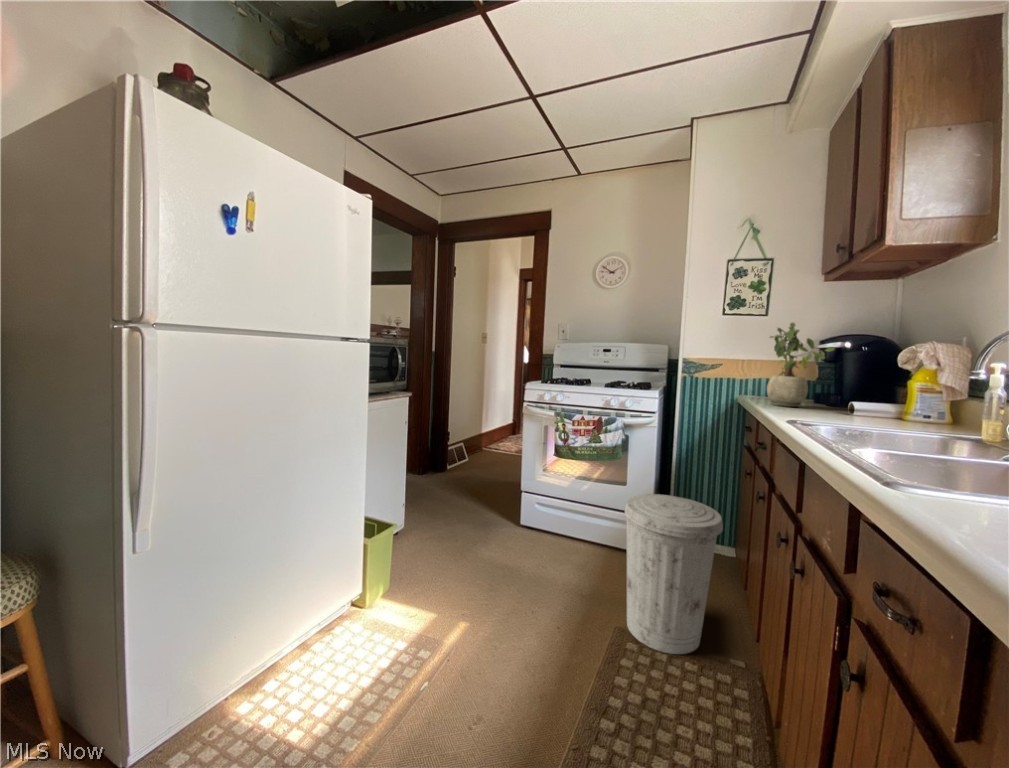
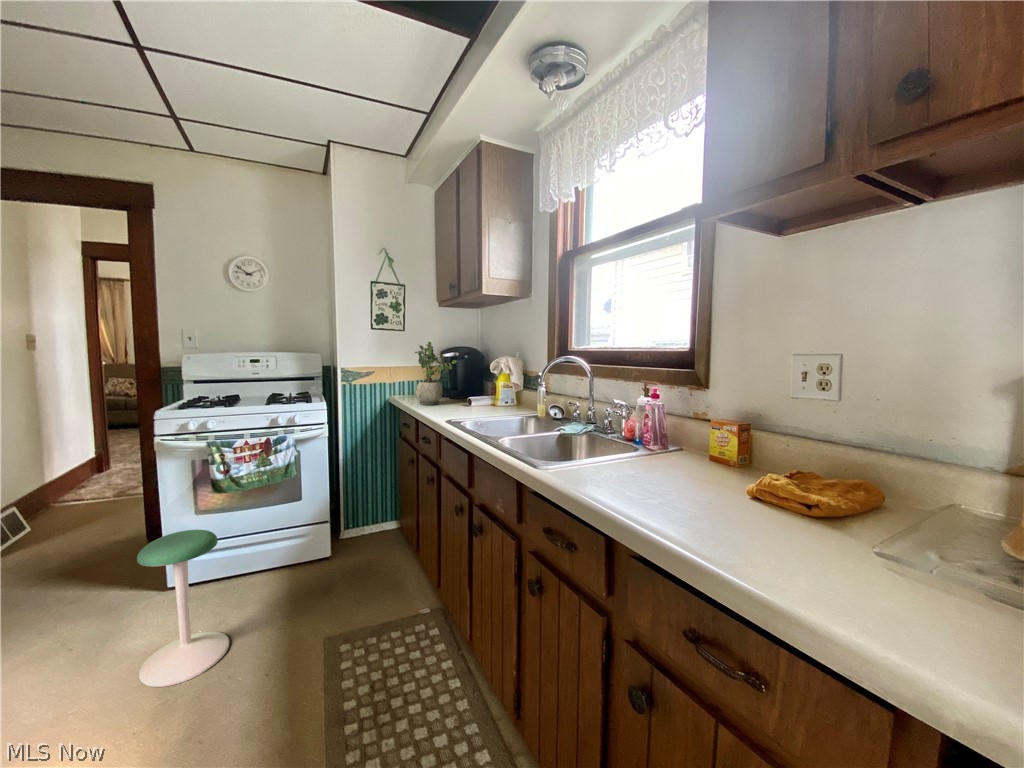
stool: none [484,476,543,598] -> present [137,530,229,687]
trash can: present [625,494,723,654] -> none [323,497,407,636]

